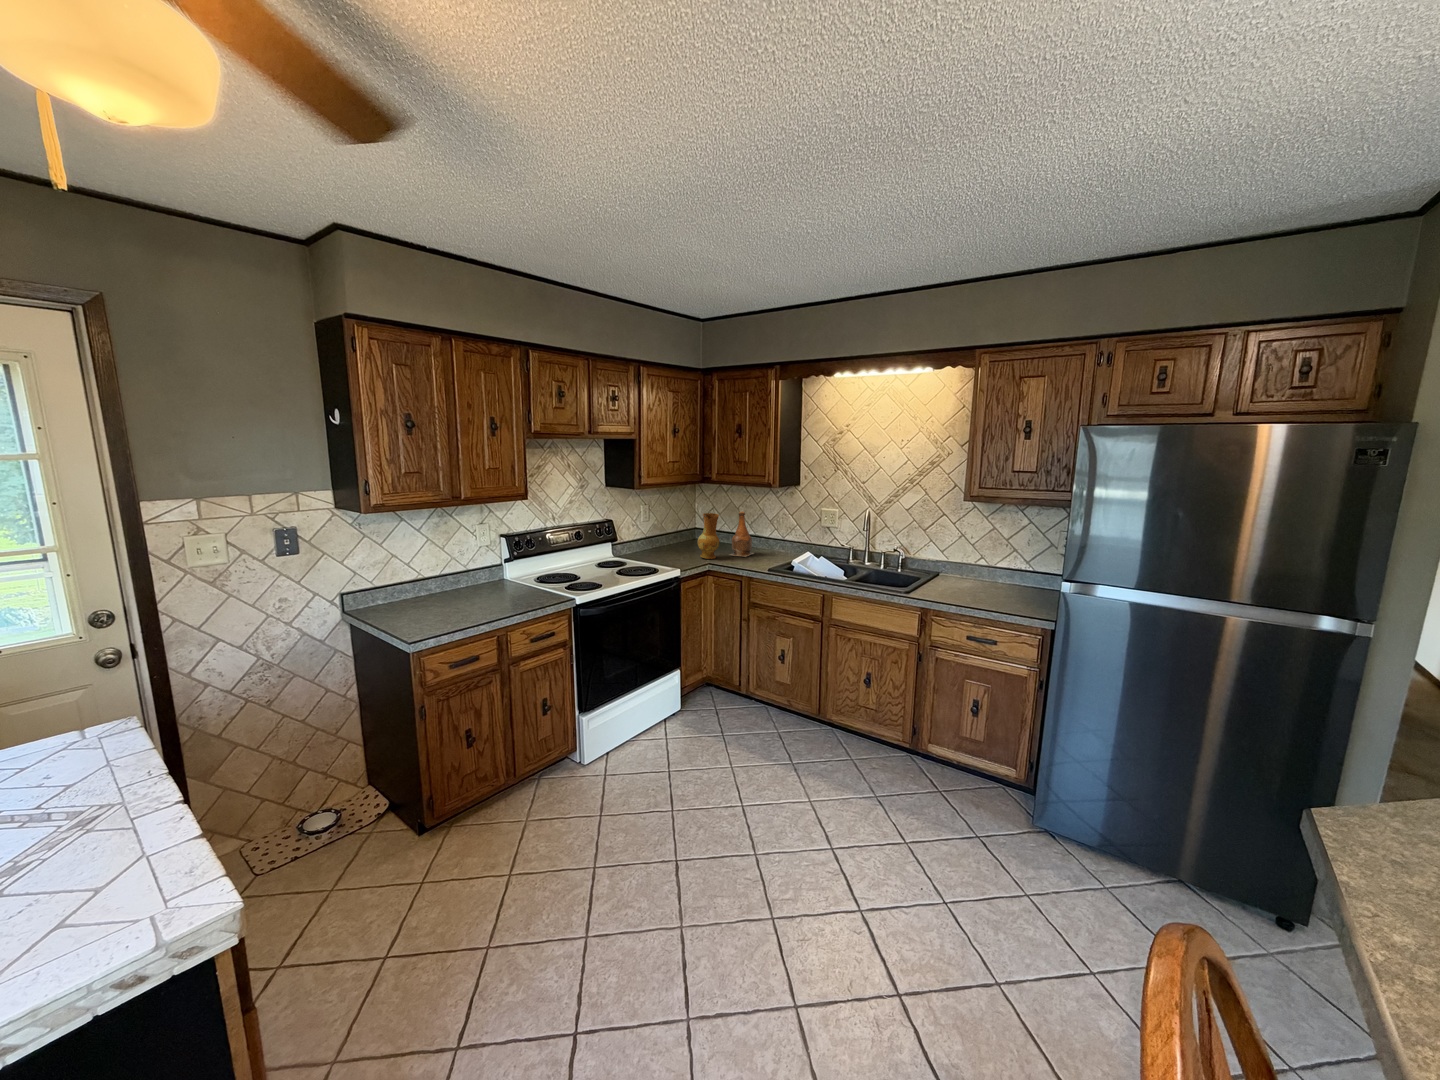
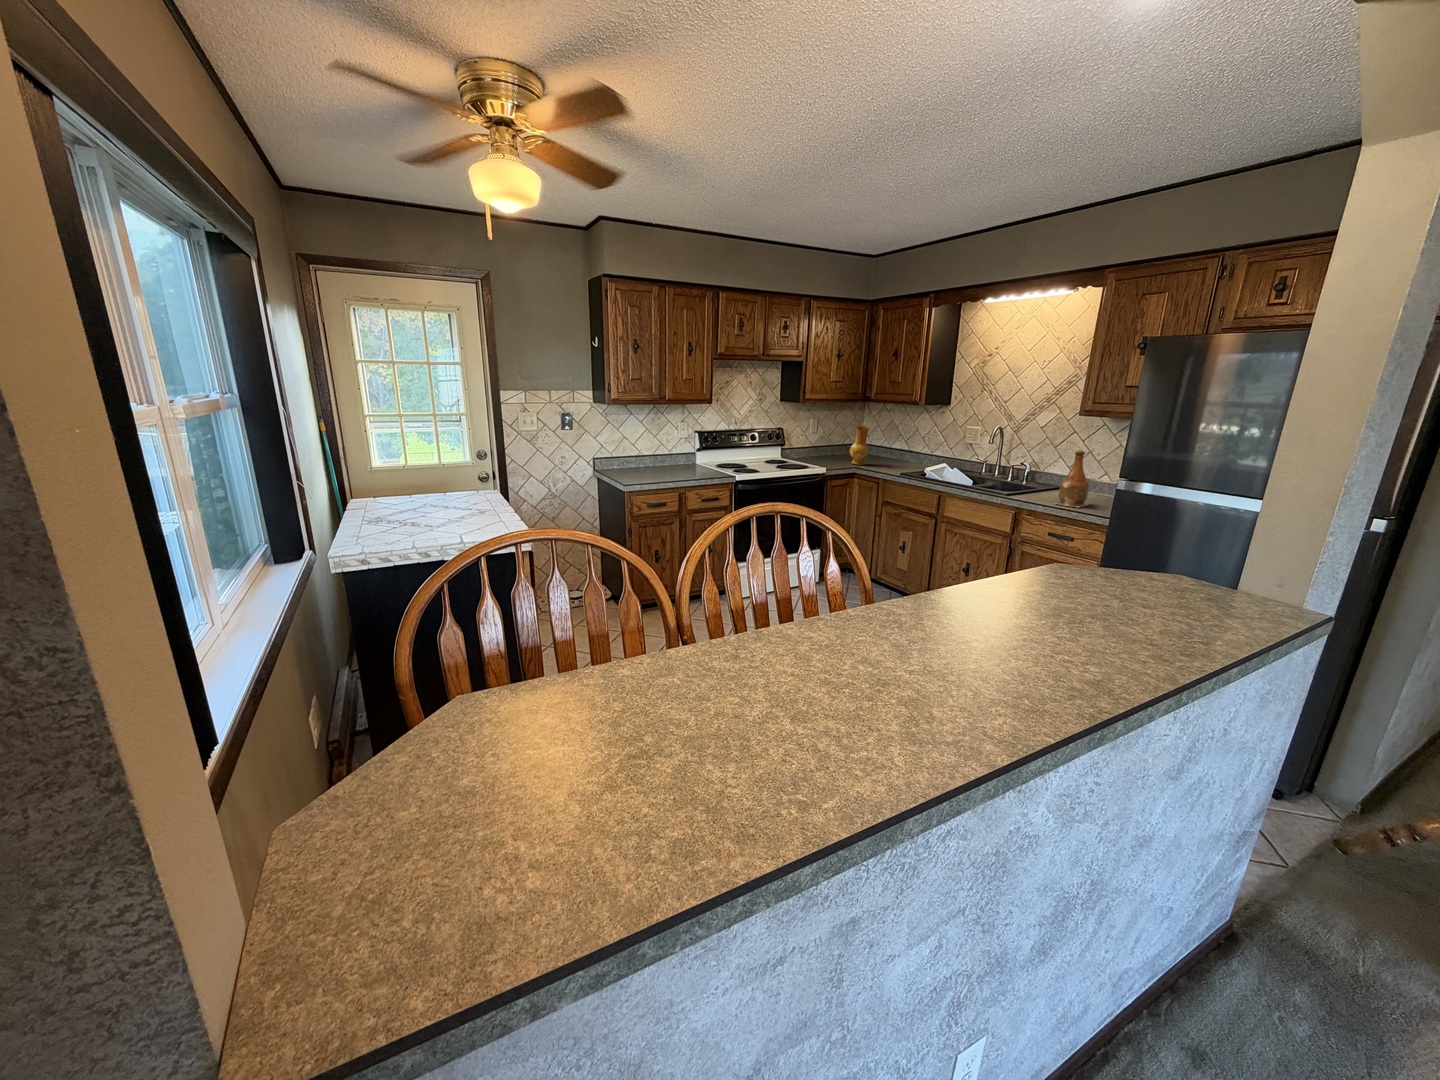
bottle: present [730,511,754,557] -> present [1054,450,1089,508]

